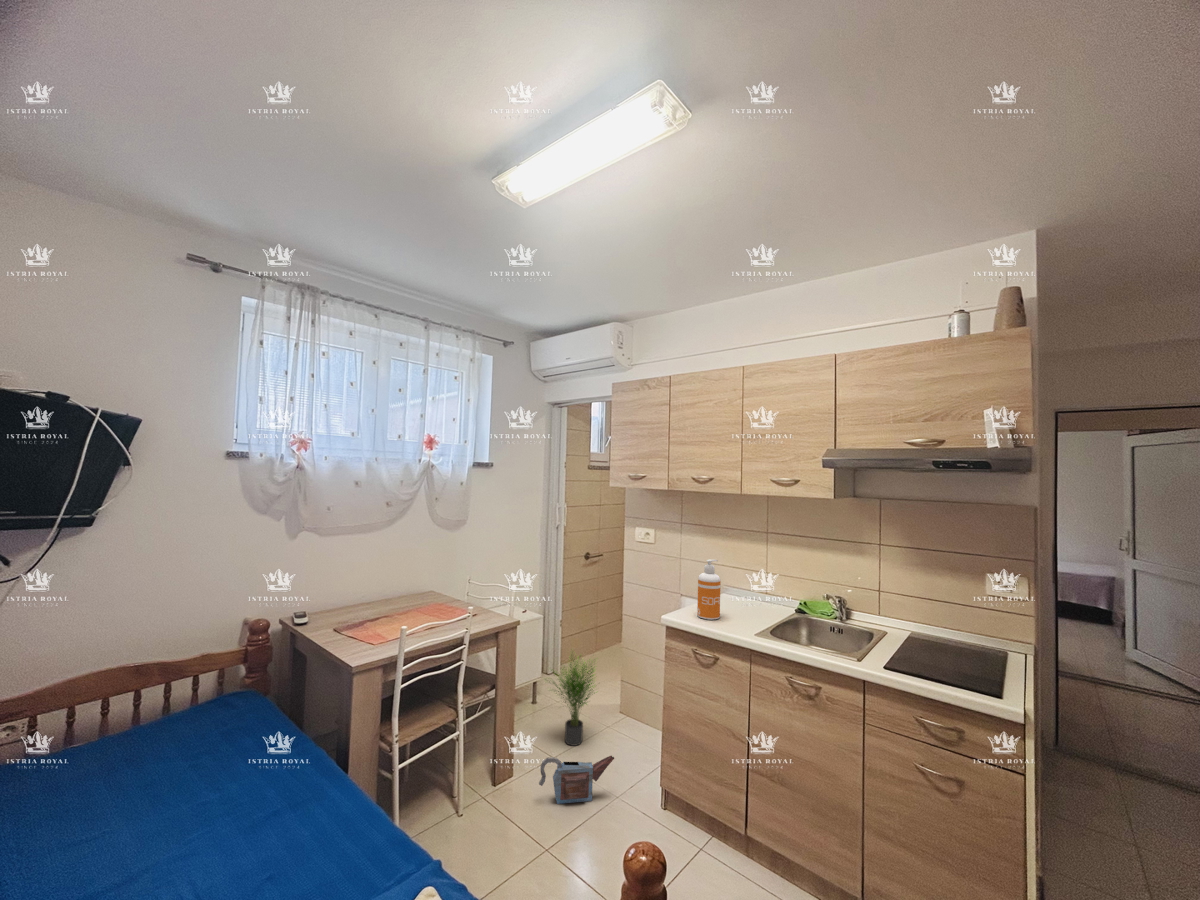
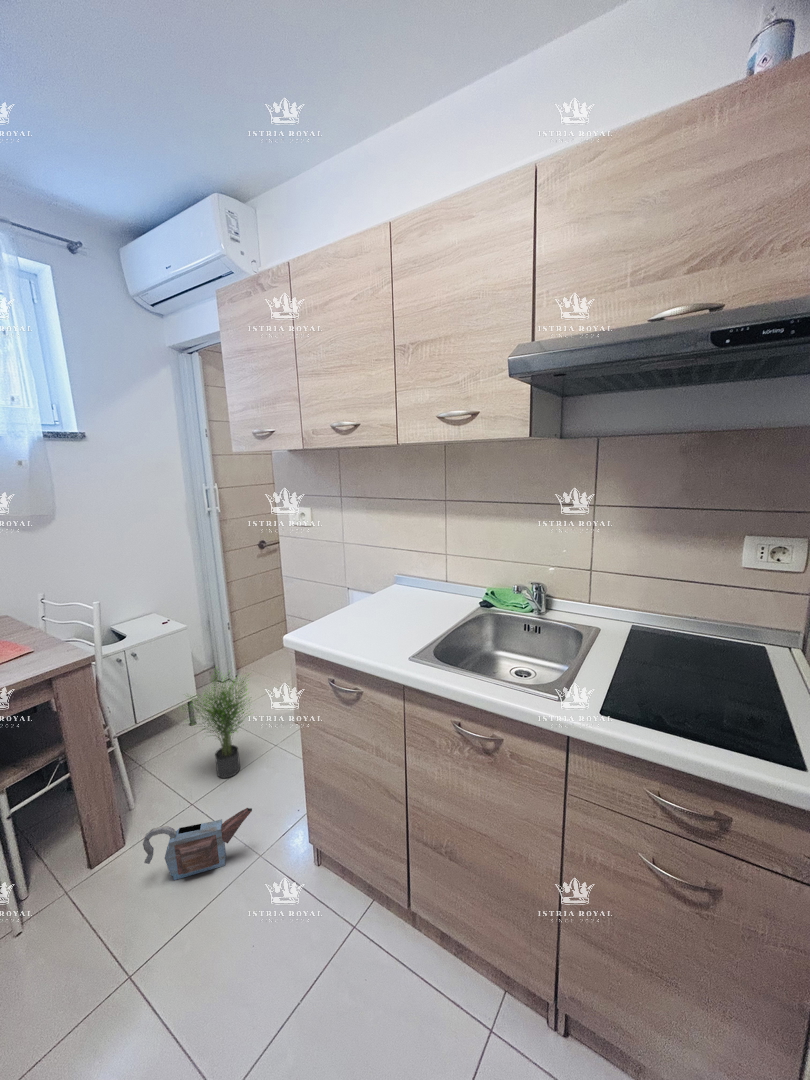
soap dispenser: present [697,560,721,620] -> none [335,546,371,634]

